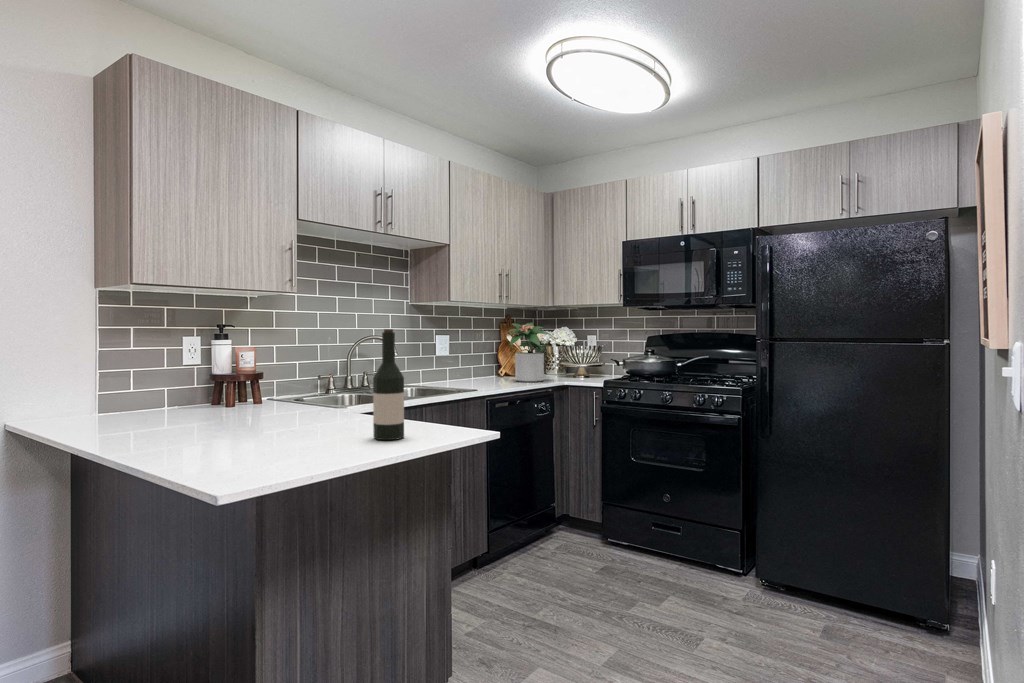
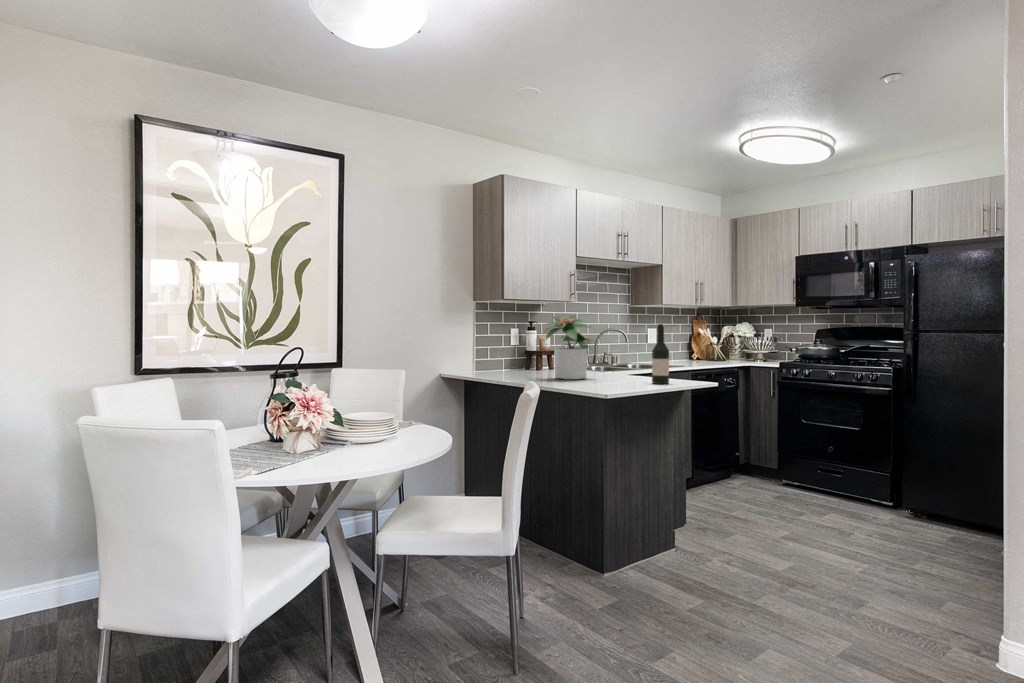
potted plant: present [506,323,552,382] -> present [544,316,591,380]

